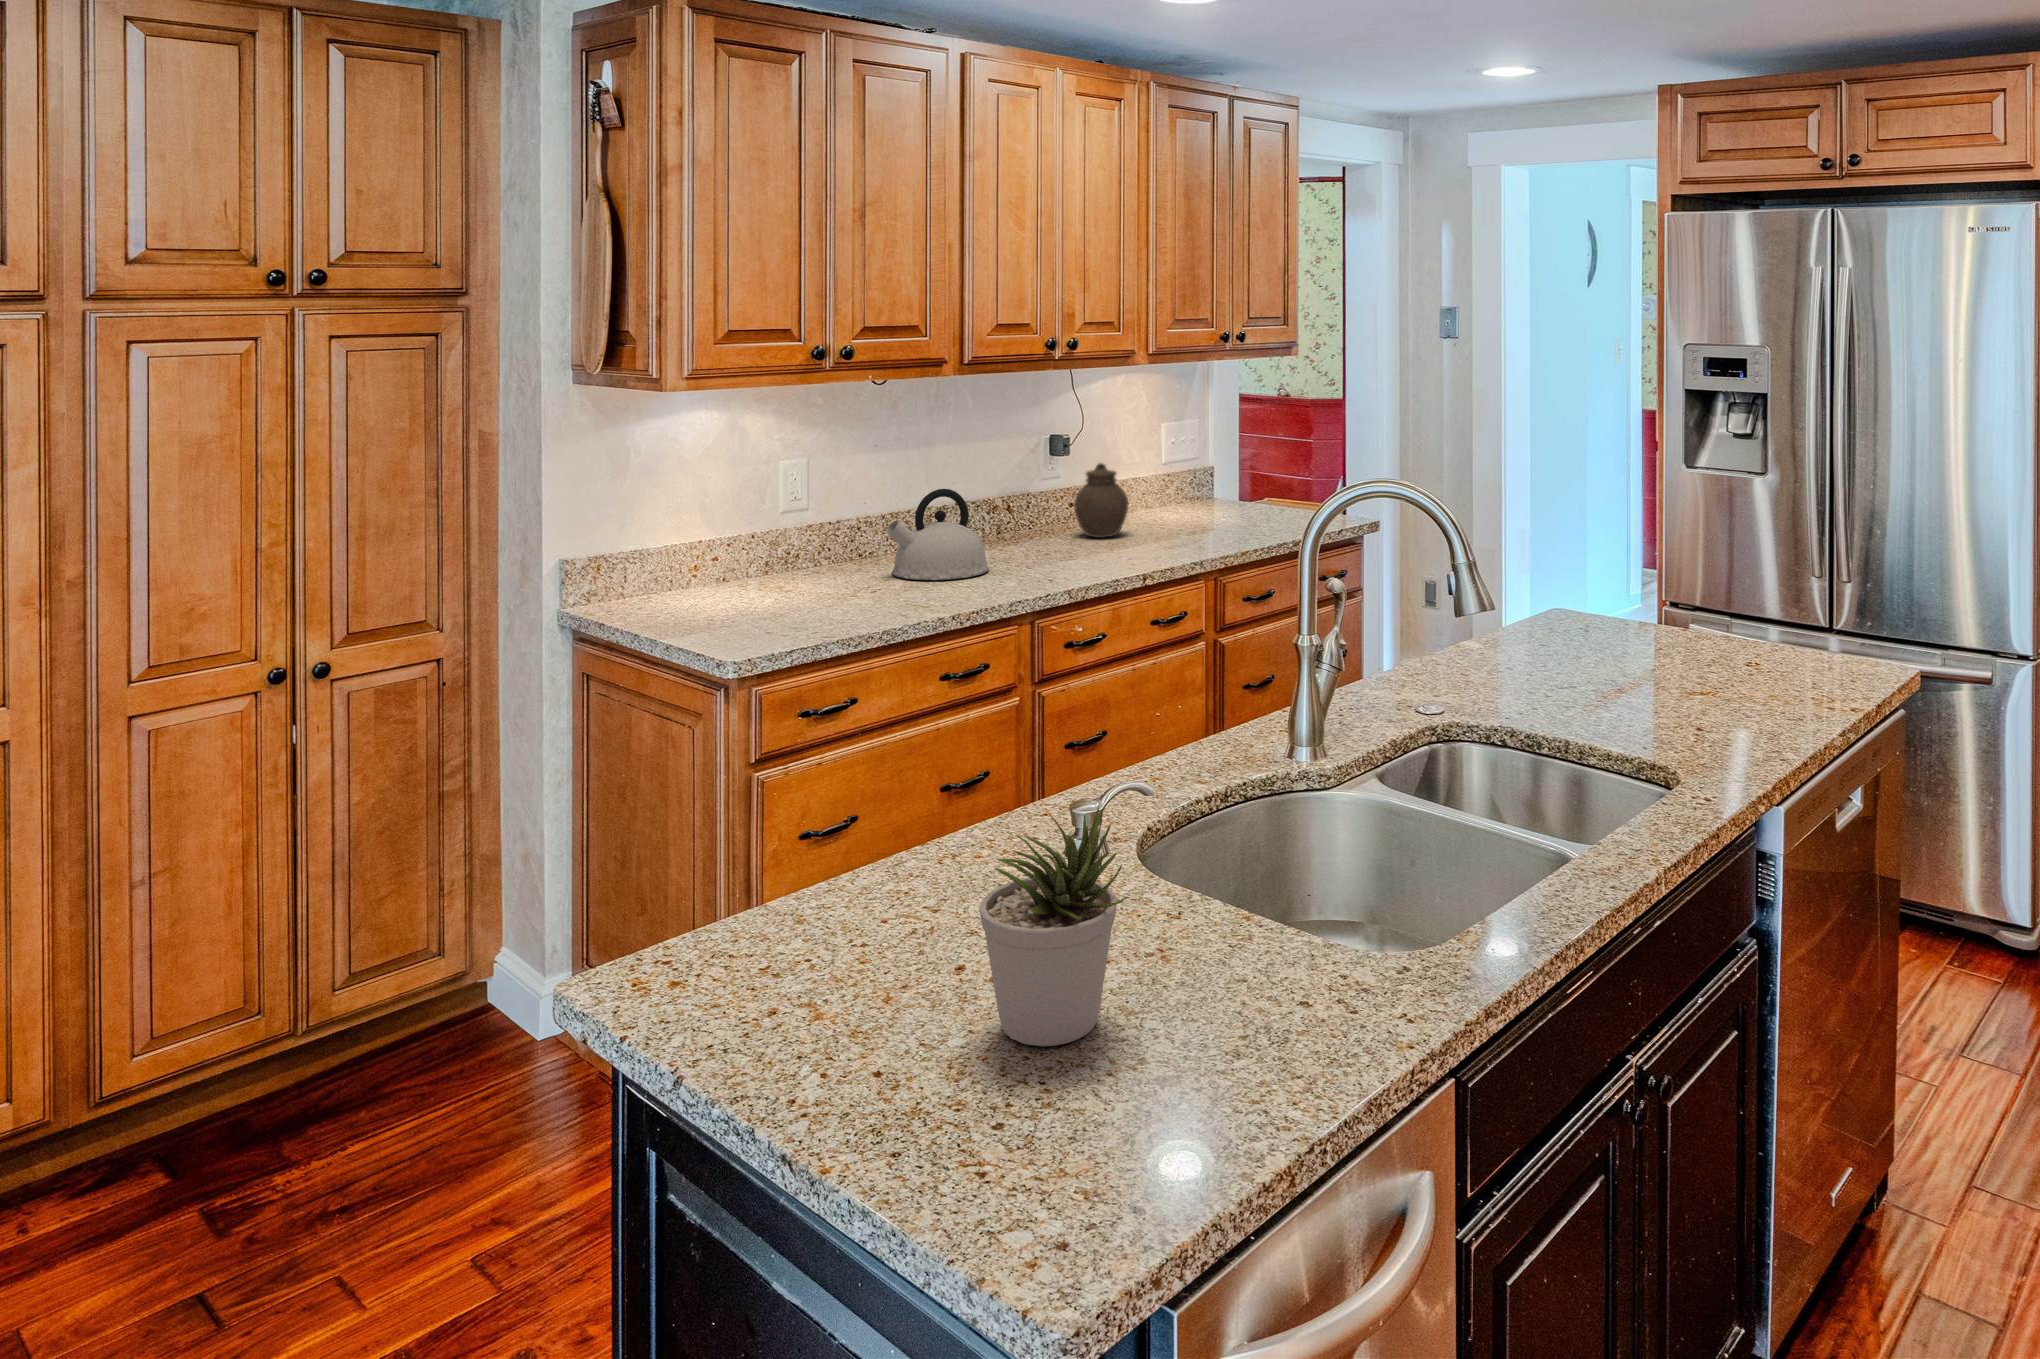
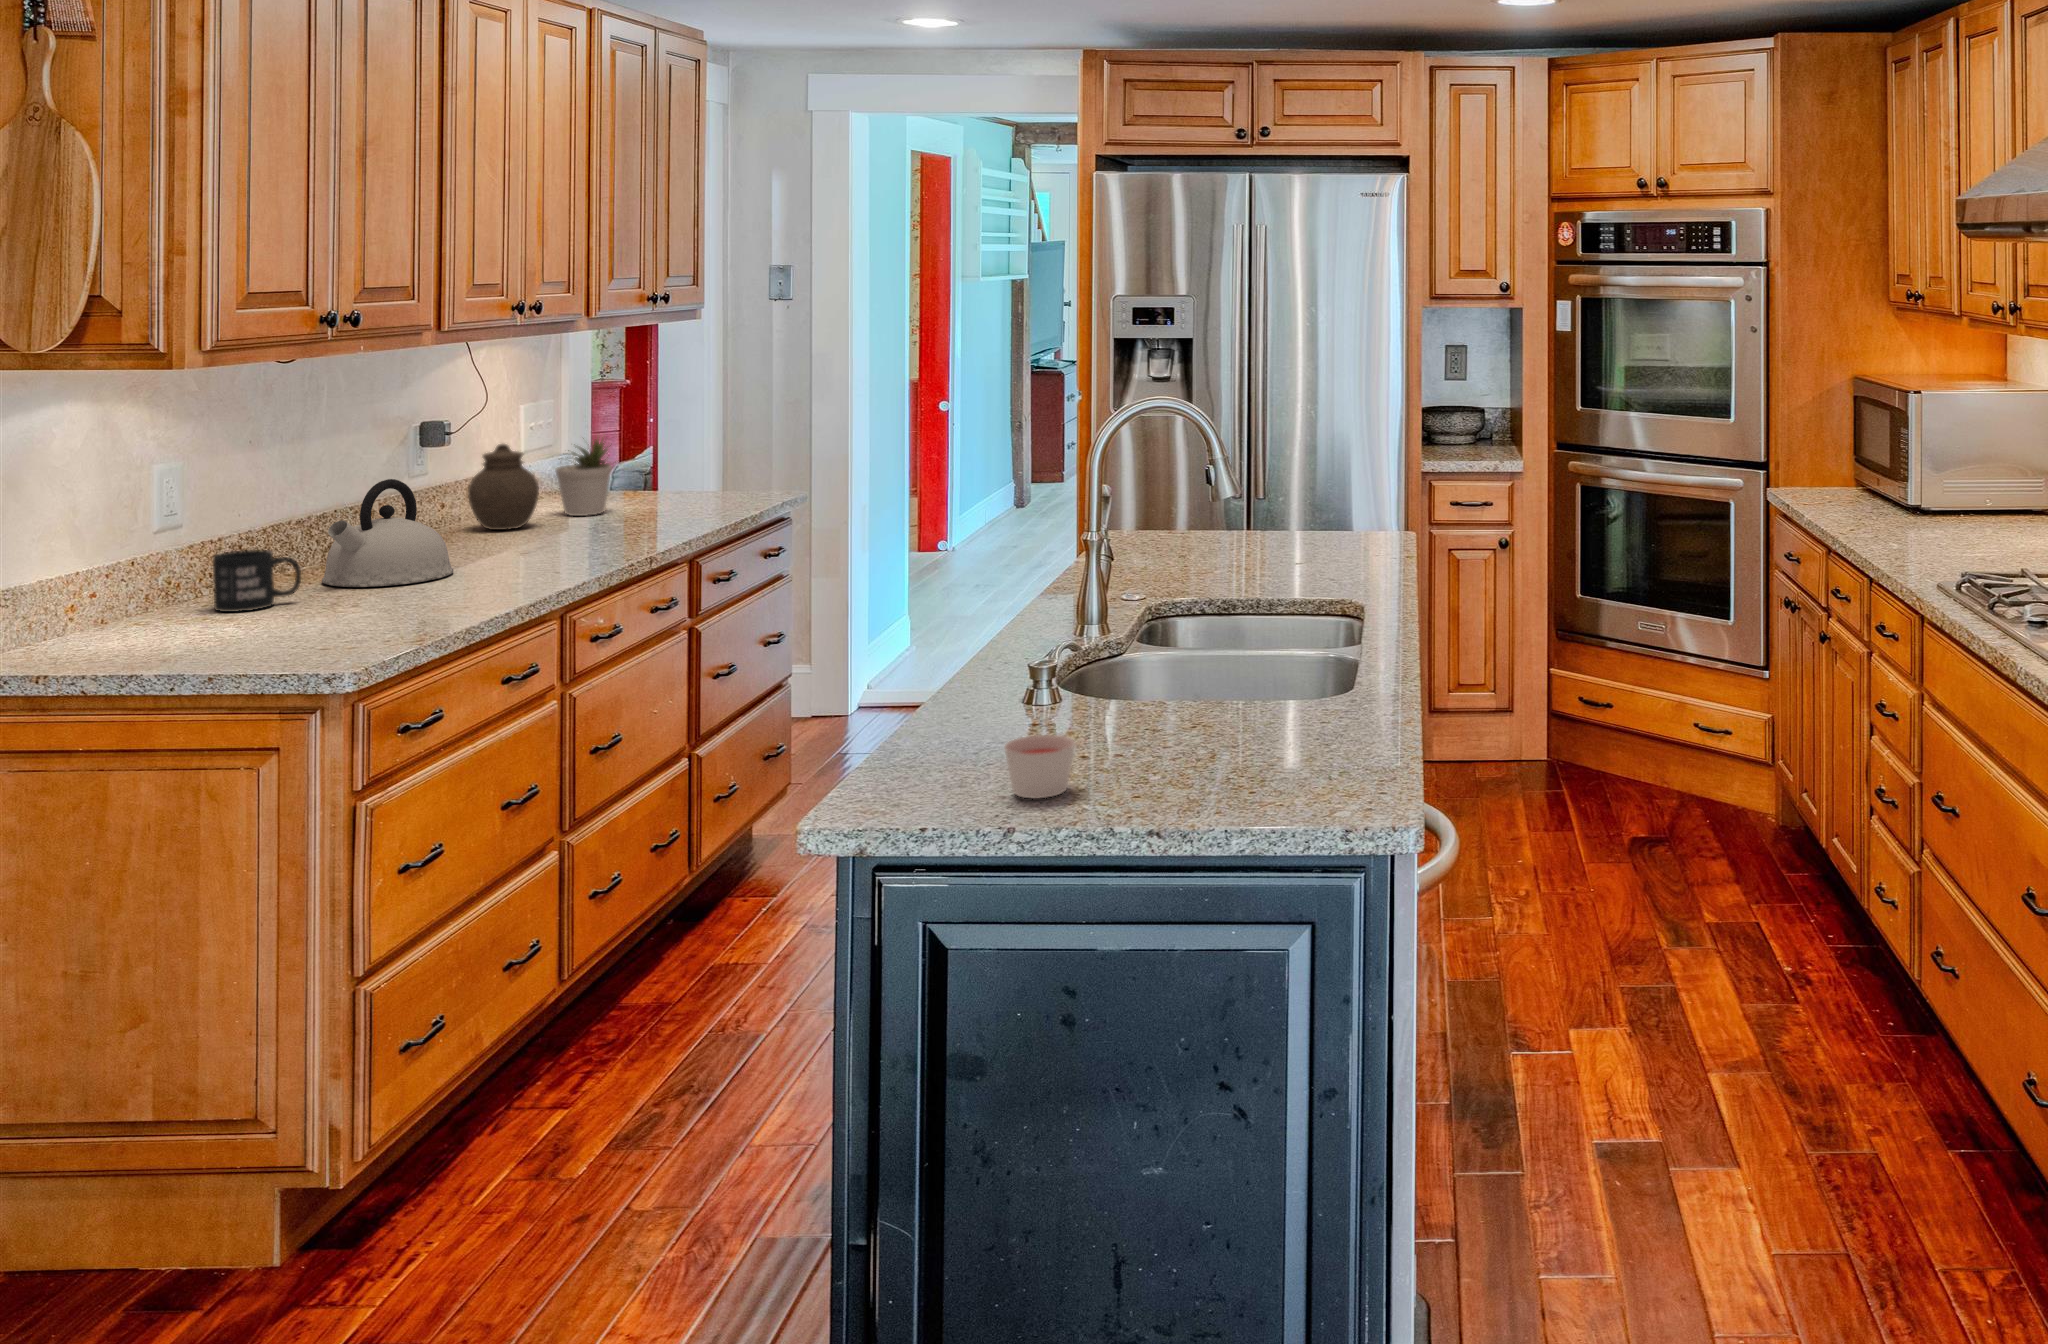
mug: none [789,539,849,589] -> present [213,550,301,612]
potted plant: present [980,805,1125,1046] -> present [555,438,612,516]
candle: none [809,918,906,1018] -> present [1004,735,1075,799]

